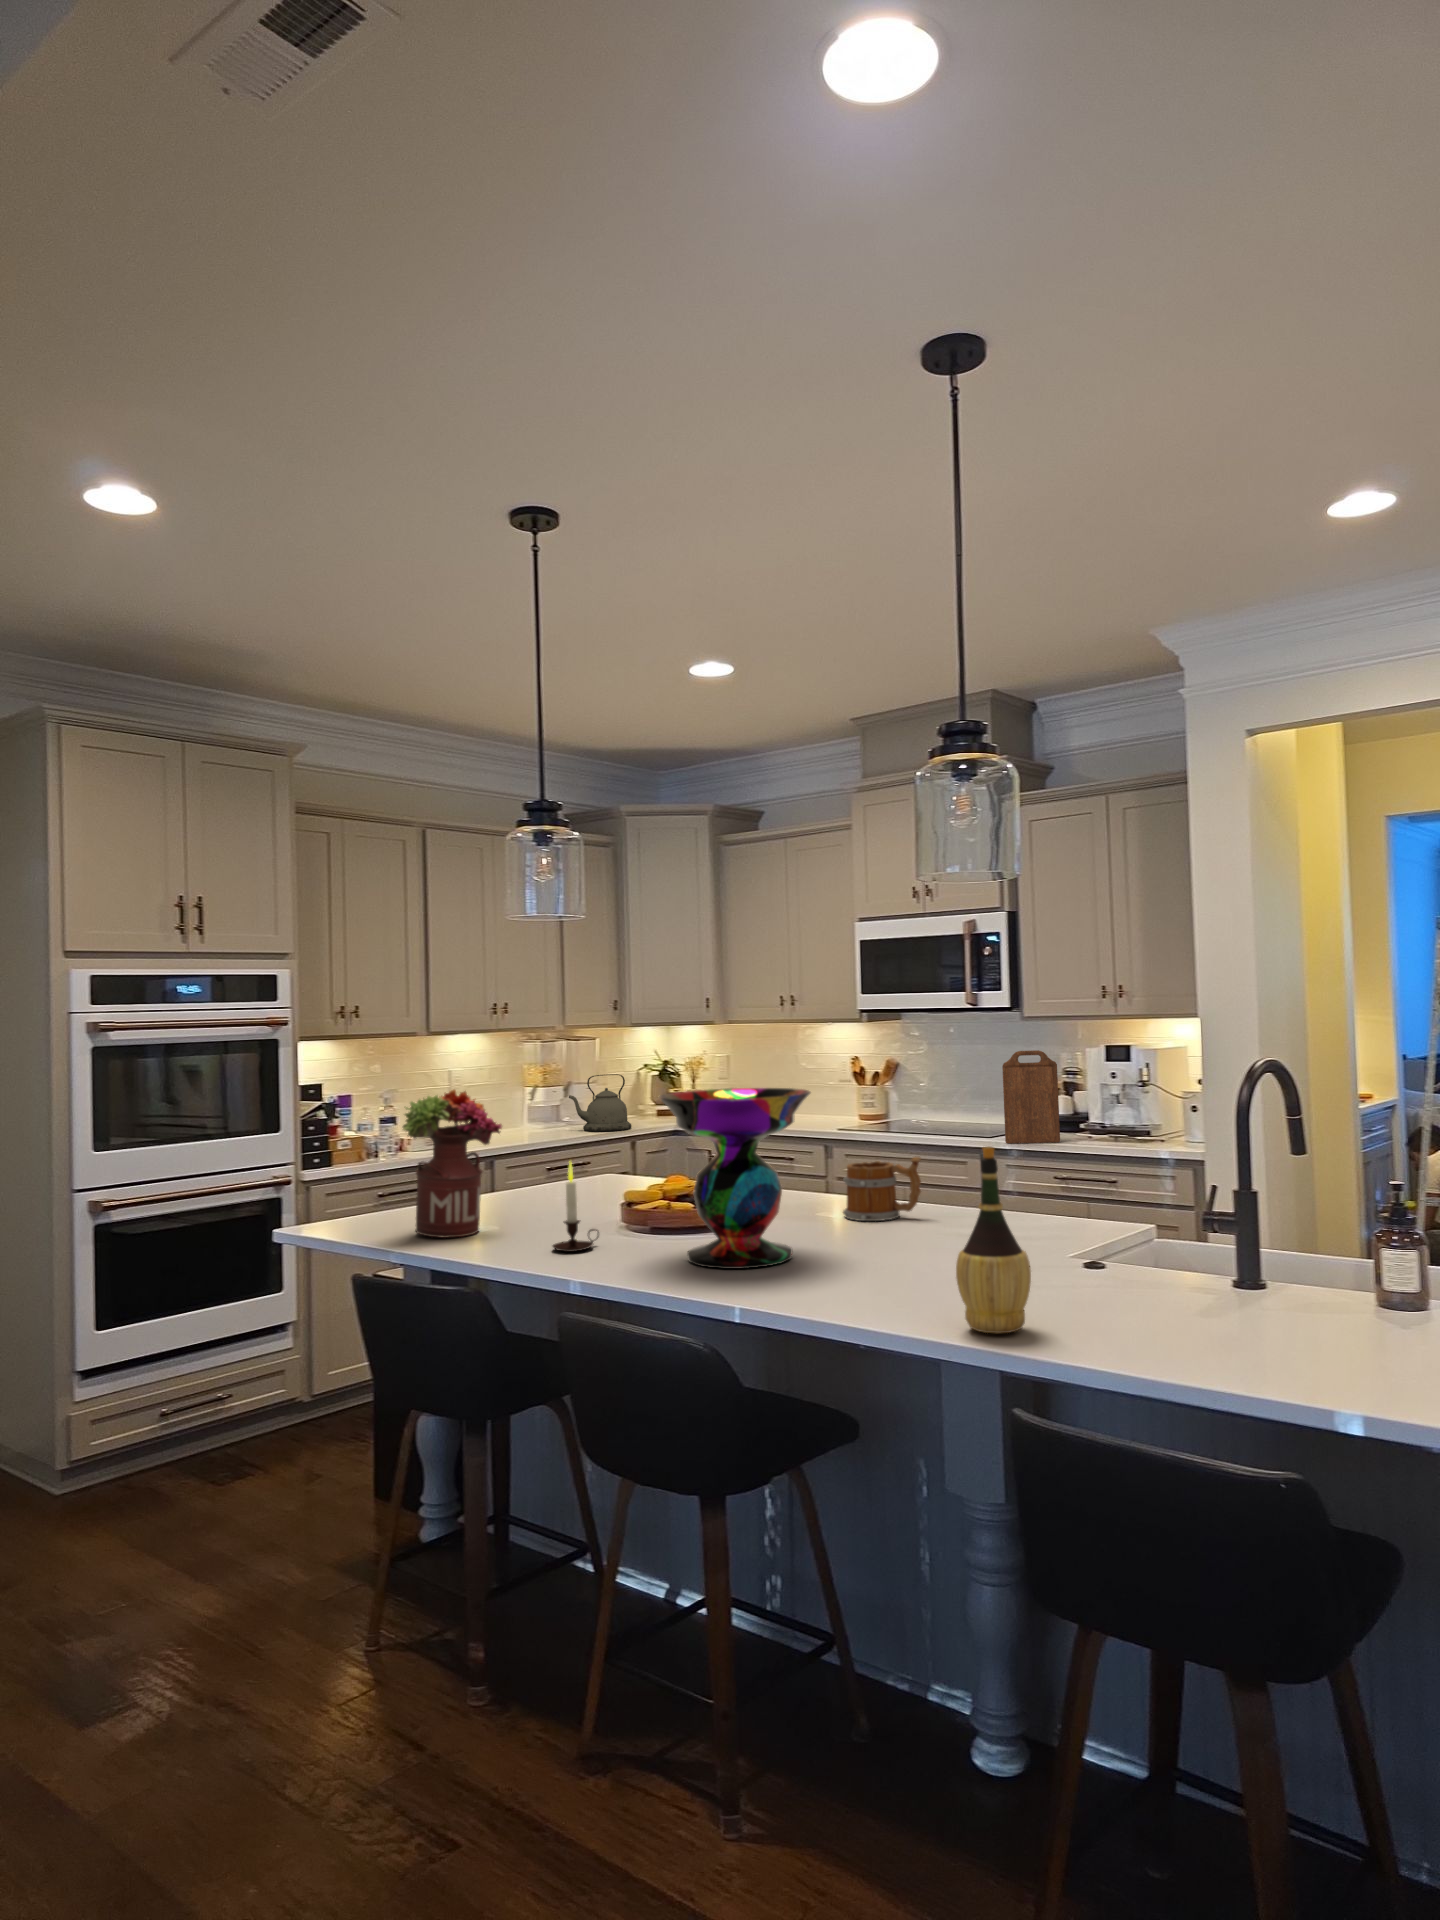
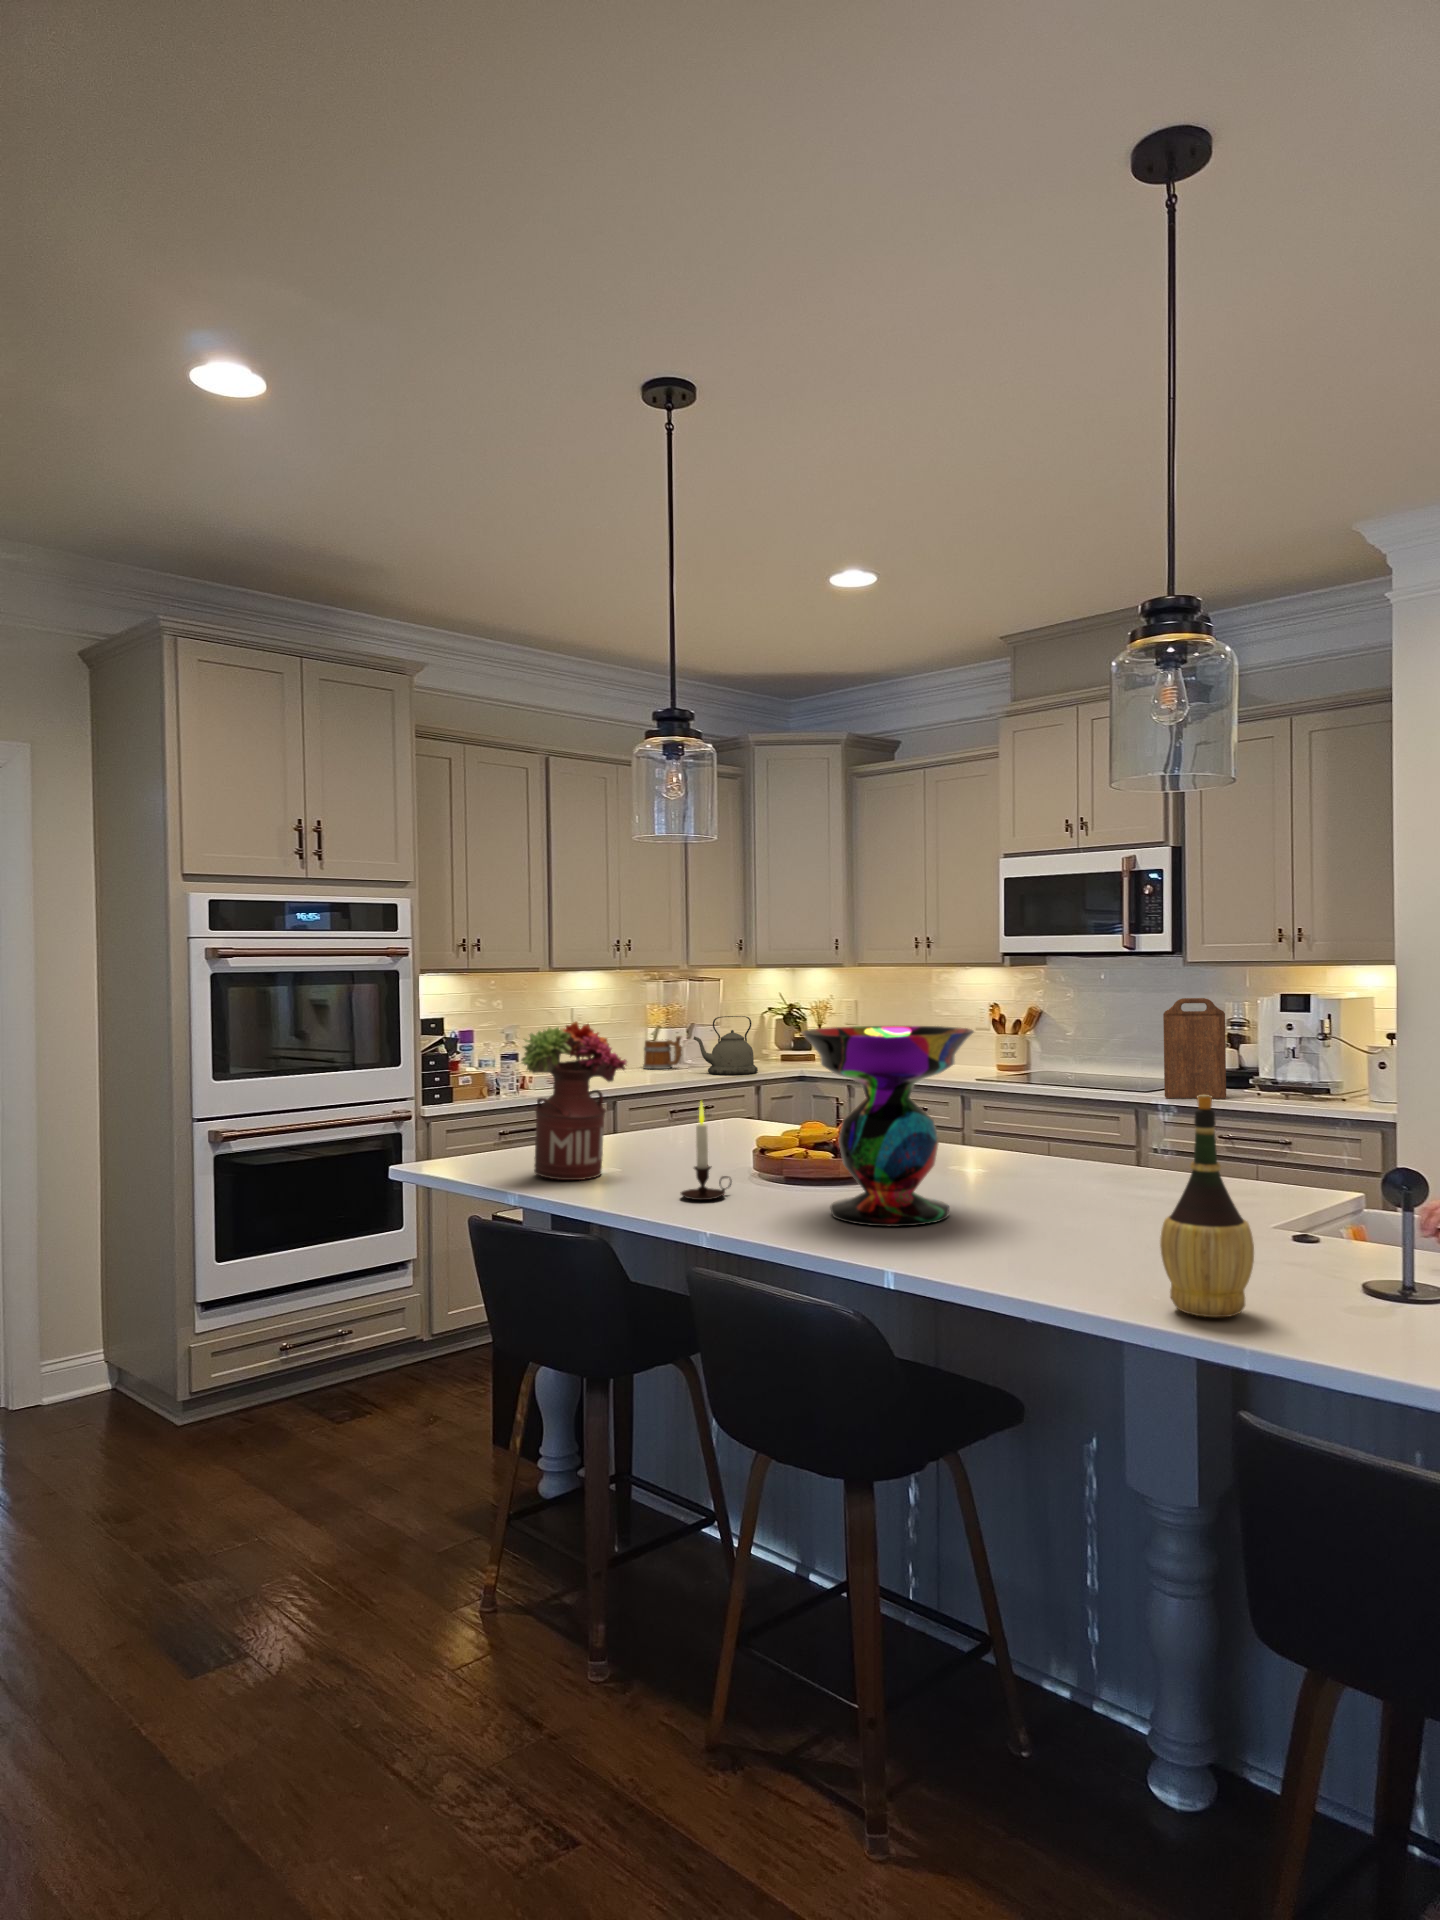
mug: present [843,1157,921,1221] -> present [643,1036,681,1069]

